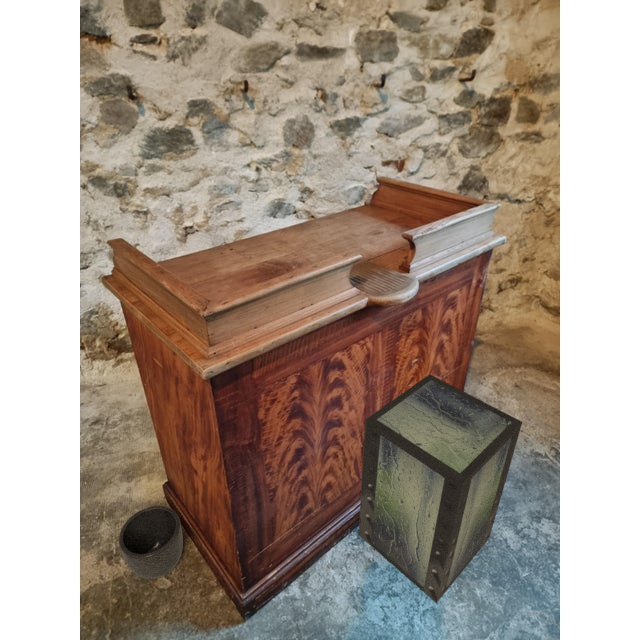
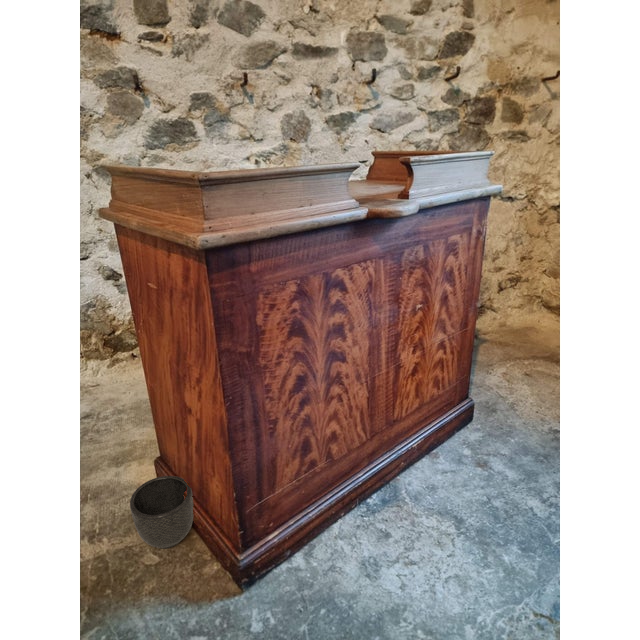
storage box: present [358,374,522,603] -> none [372,335,527,559]

